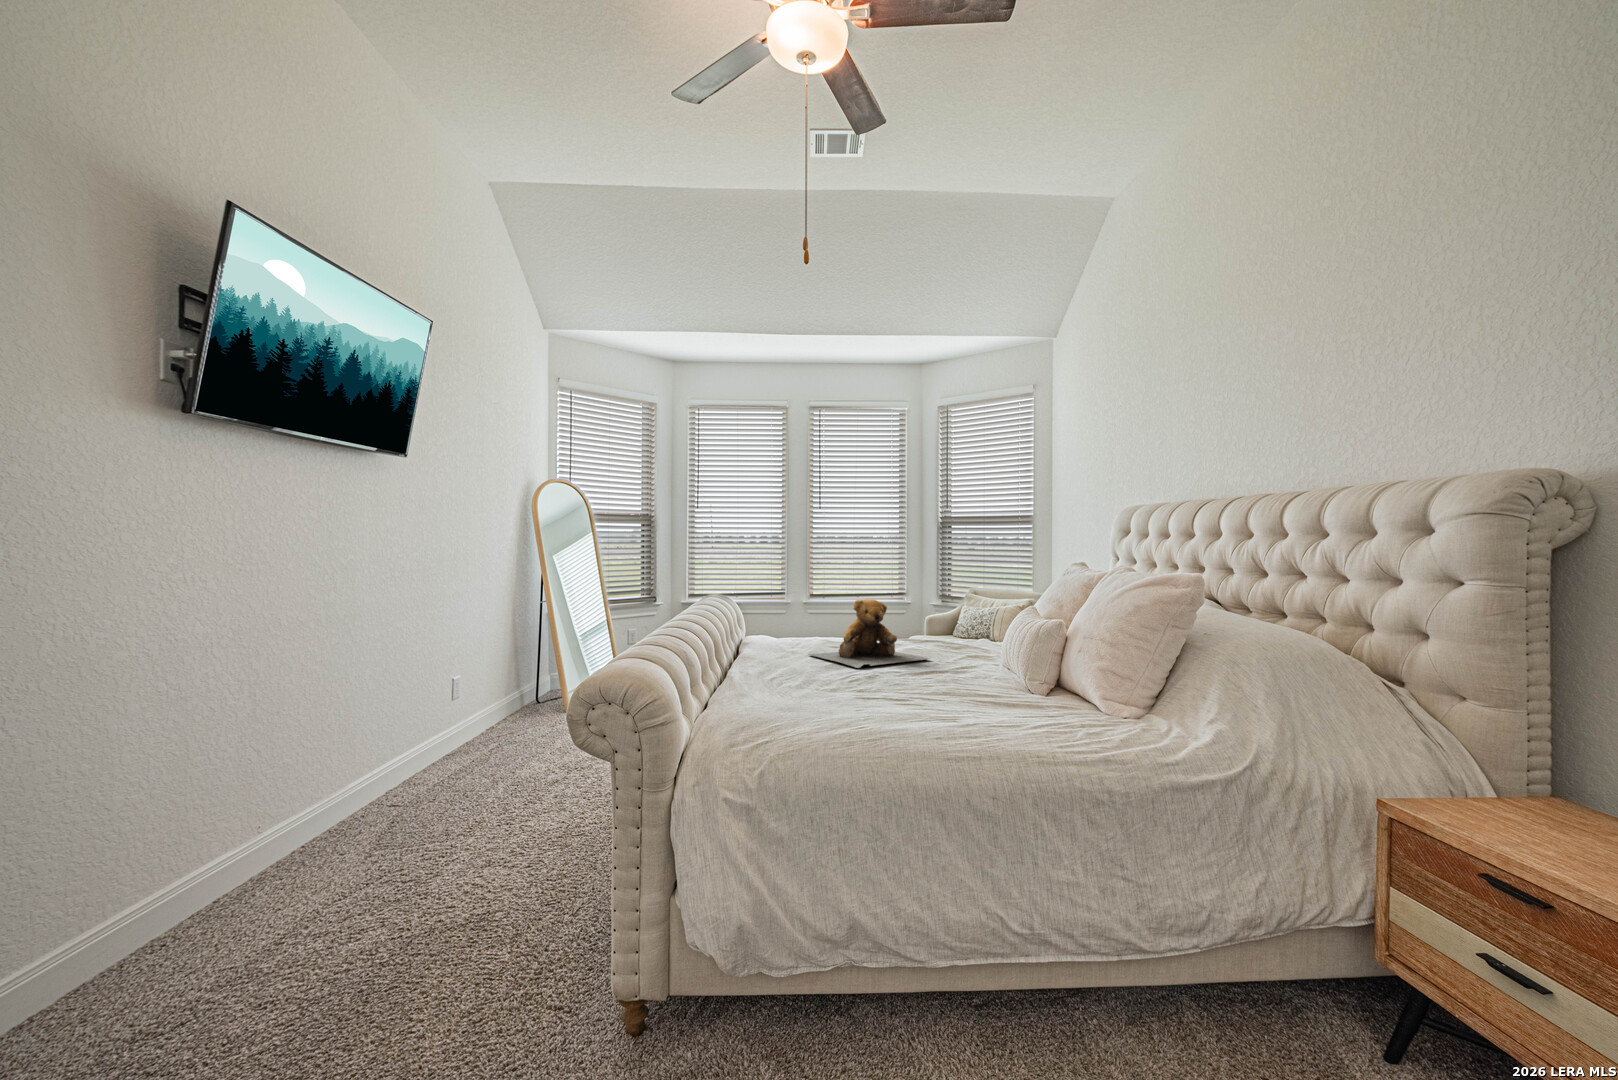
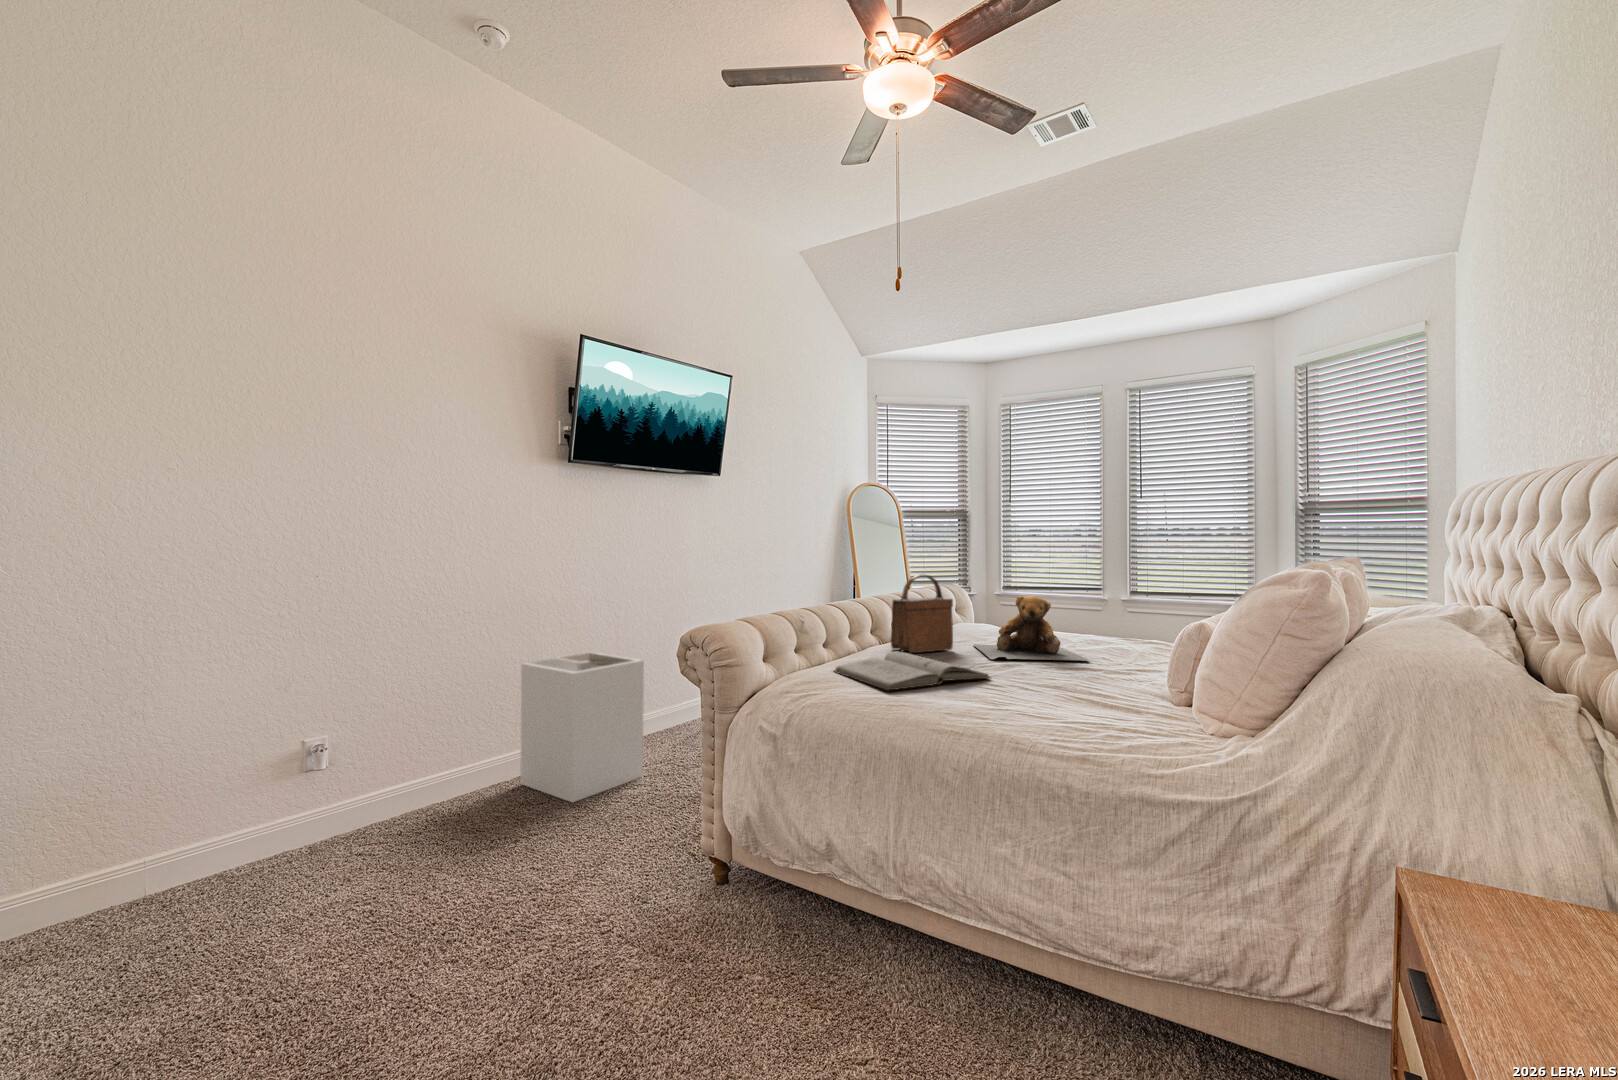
handbag: none [745,581,803,672] -> present [891,575,953,653]
book: none [744,671,903,718] -> present [834,651,991,690]
laundry hamper: none [98,729,360,997] -> present [520,652,644,802]

